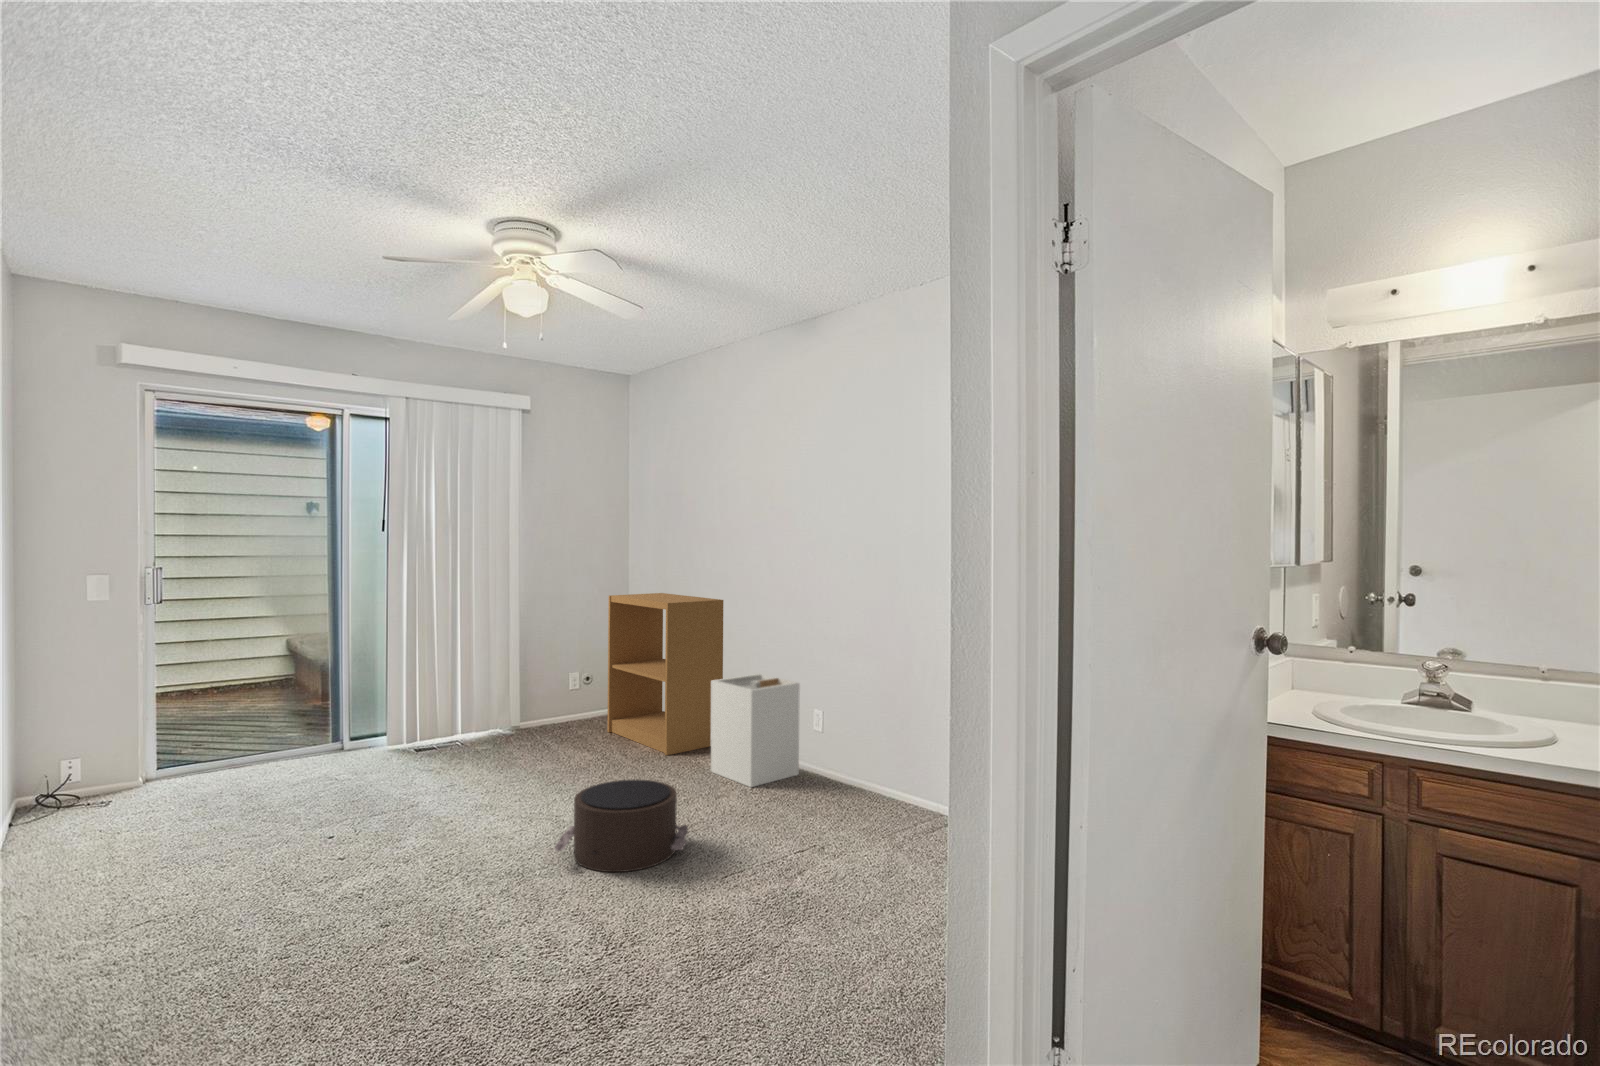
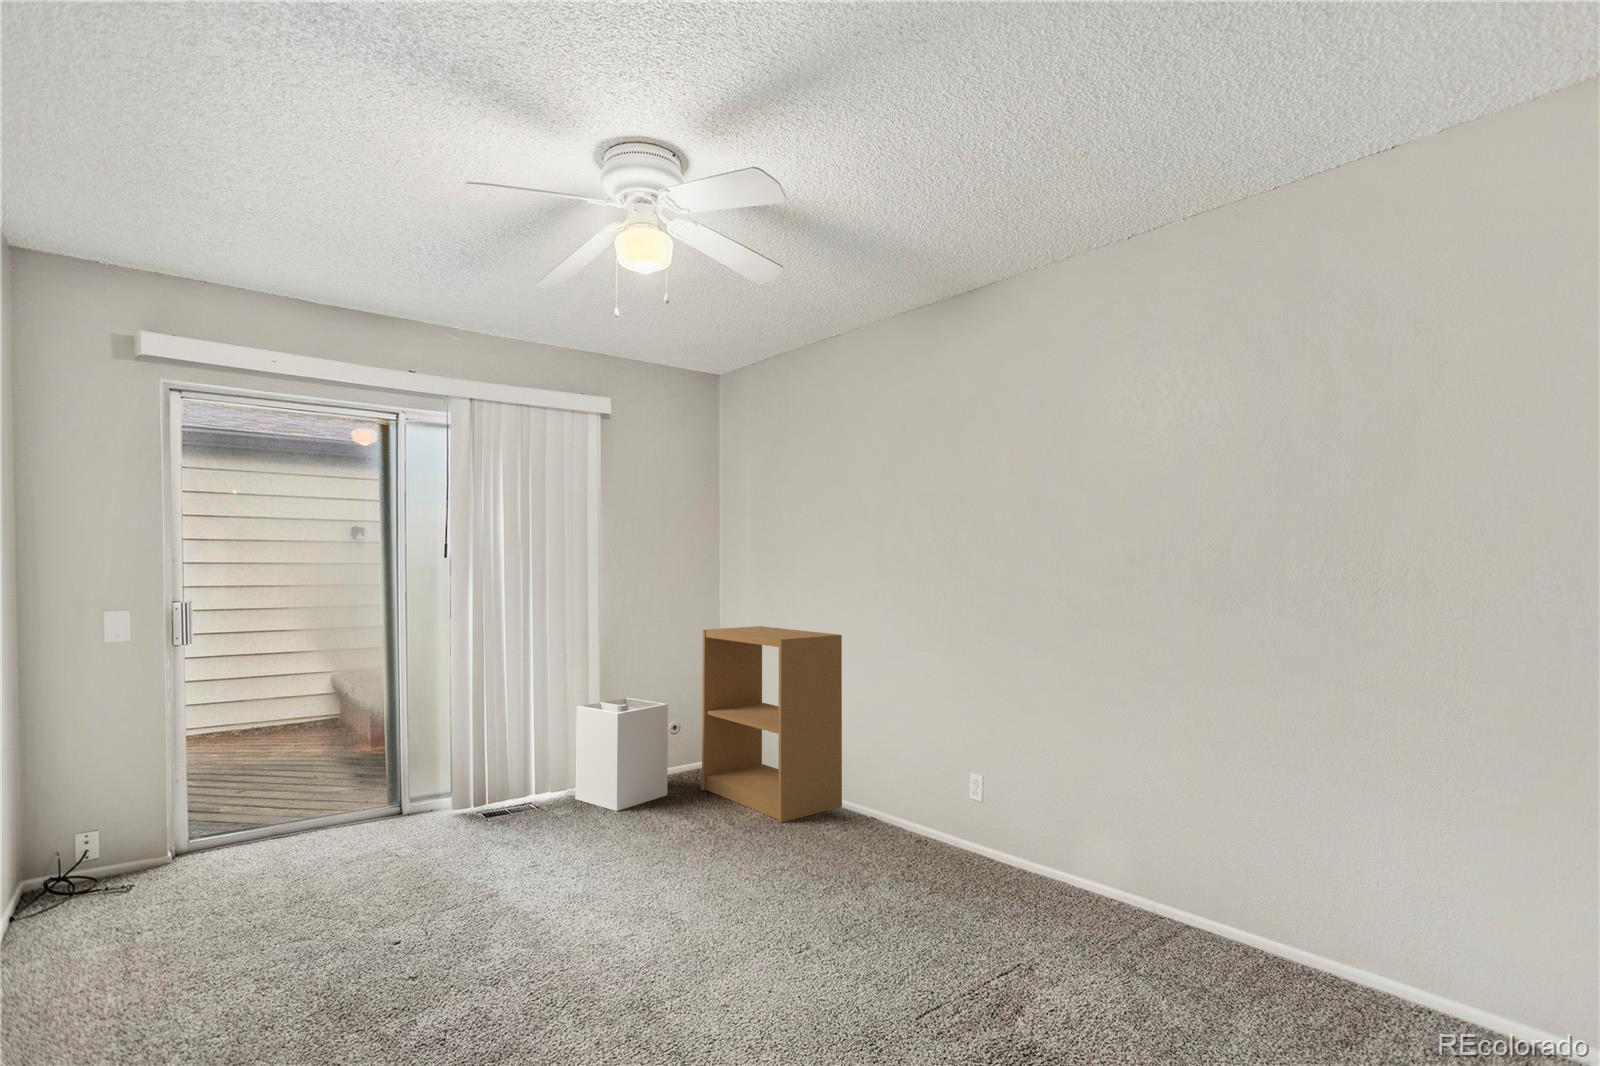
laundry hamper: present [711,674,800,787] -> present [575,698,668,811]
pouf: present [555,780,688,872] -> none [689,870,859,1006]

